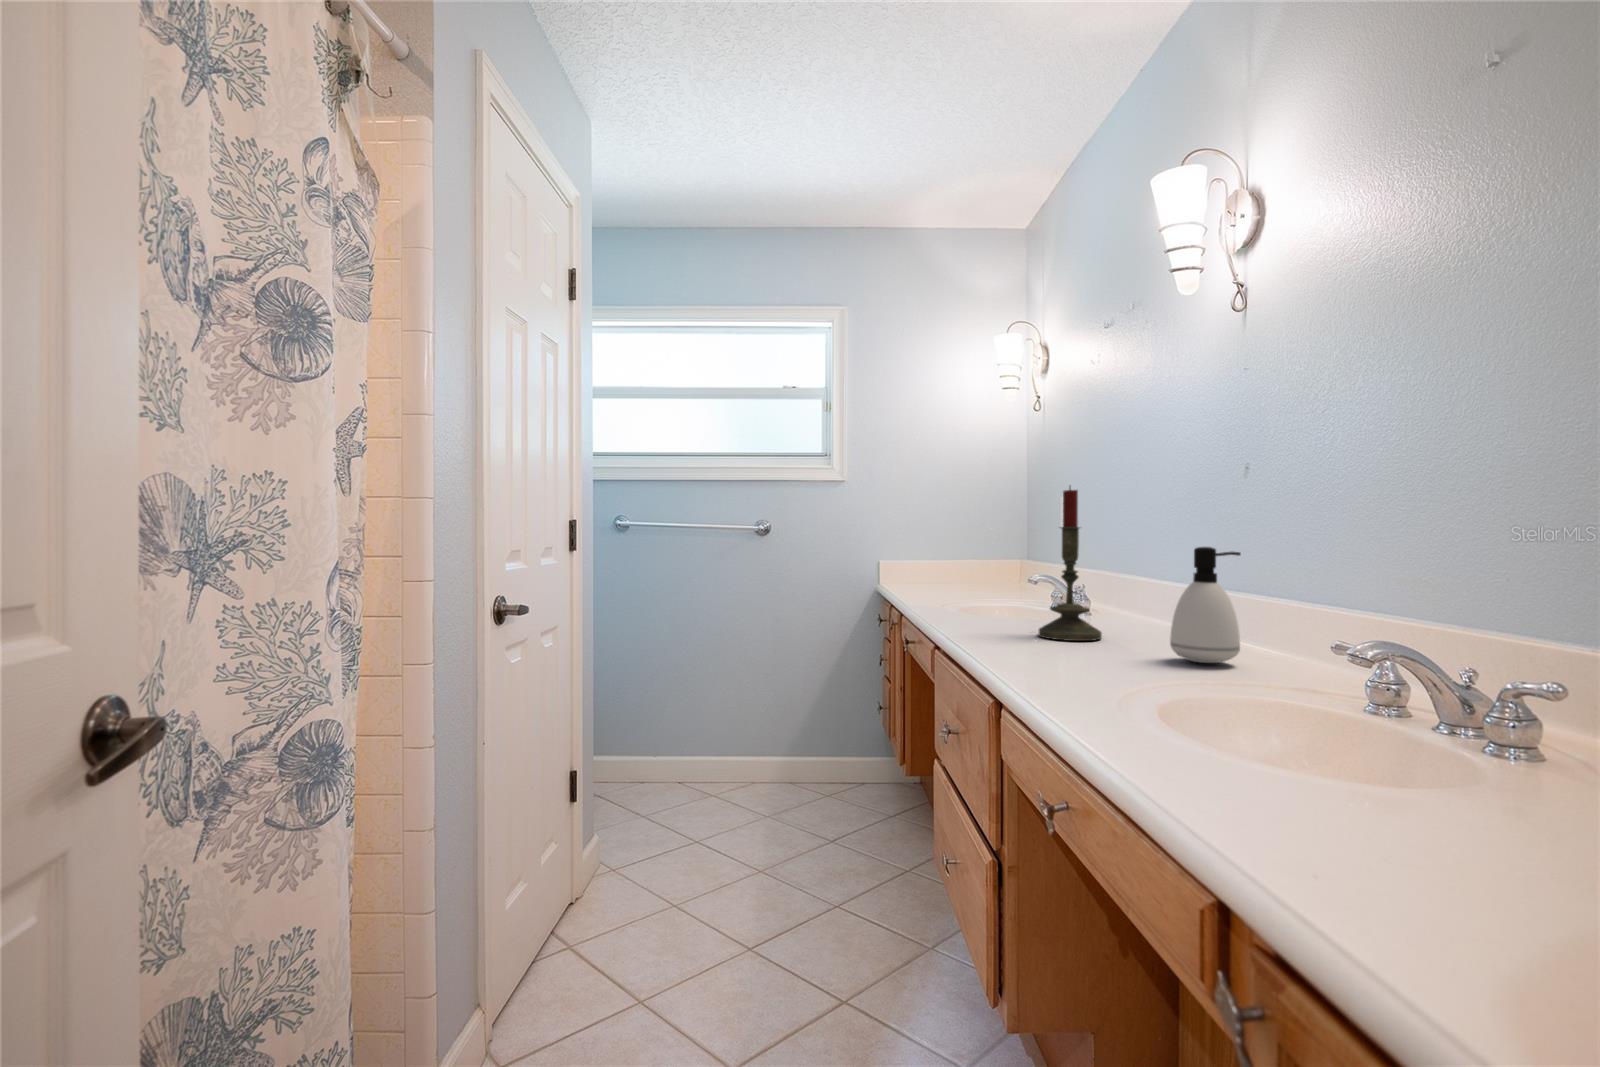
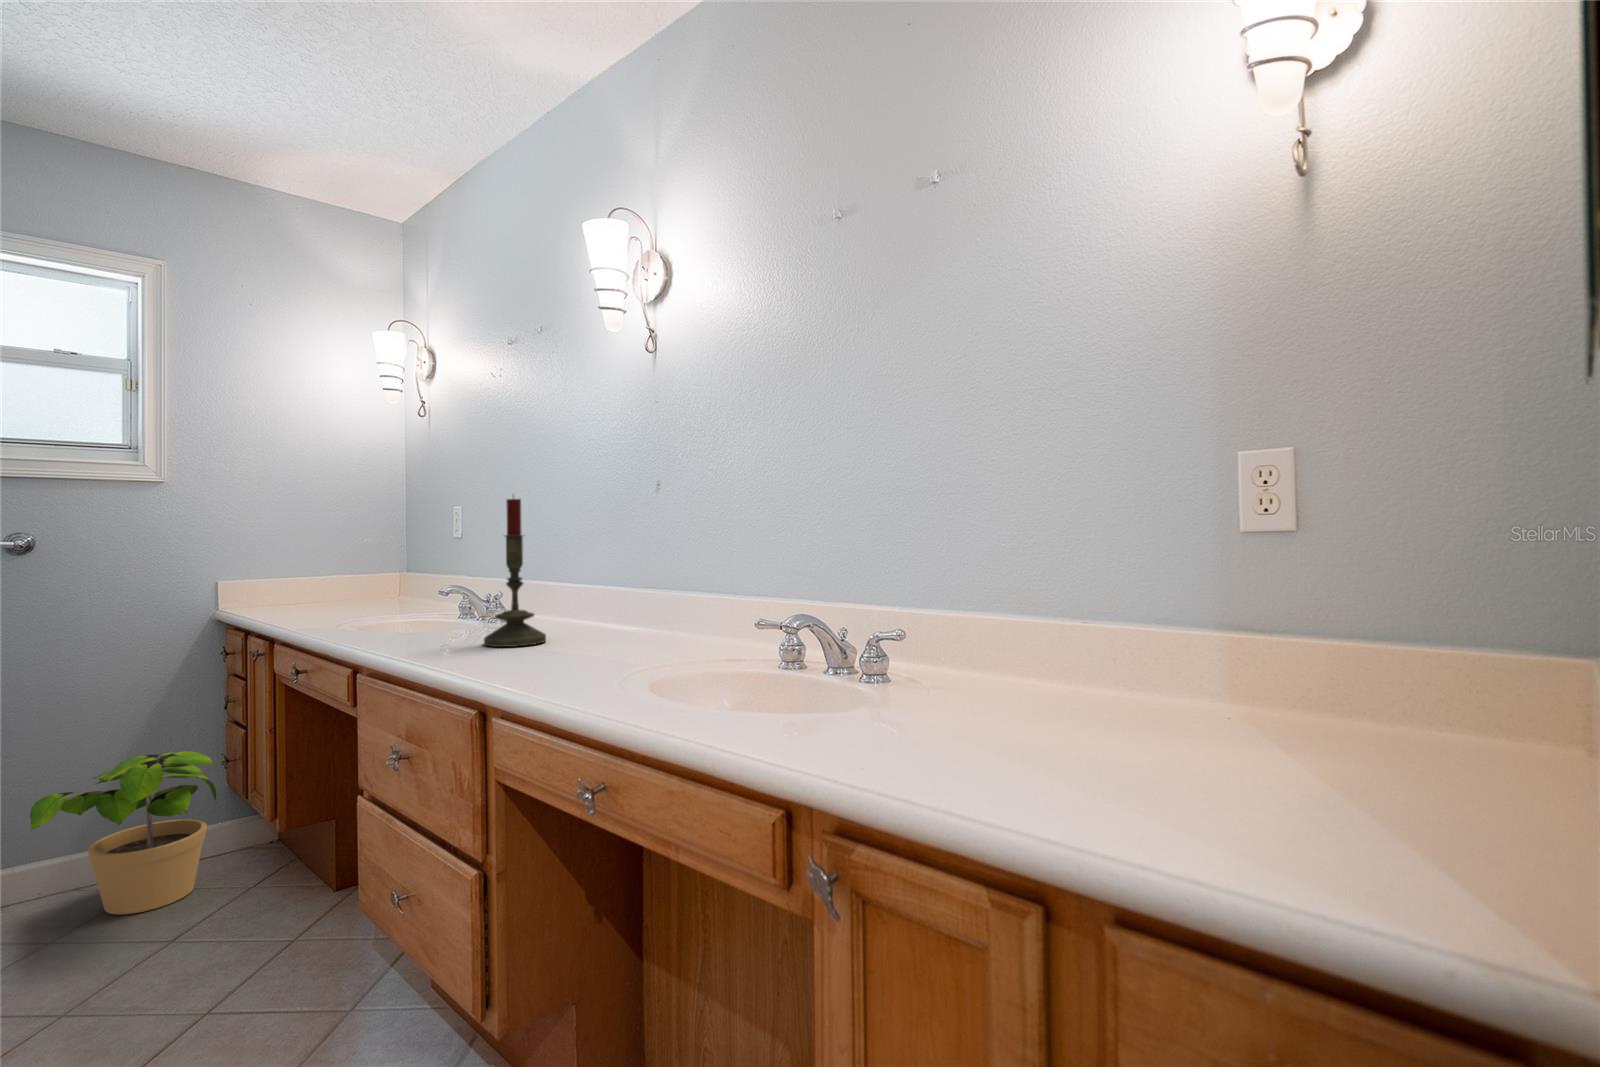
soap dispenser: present [1170,547,1240,663] -> none [620,550,674,650]
potted plant: none [768,689,873,807] -> present [30,751,217,915]

